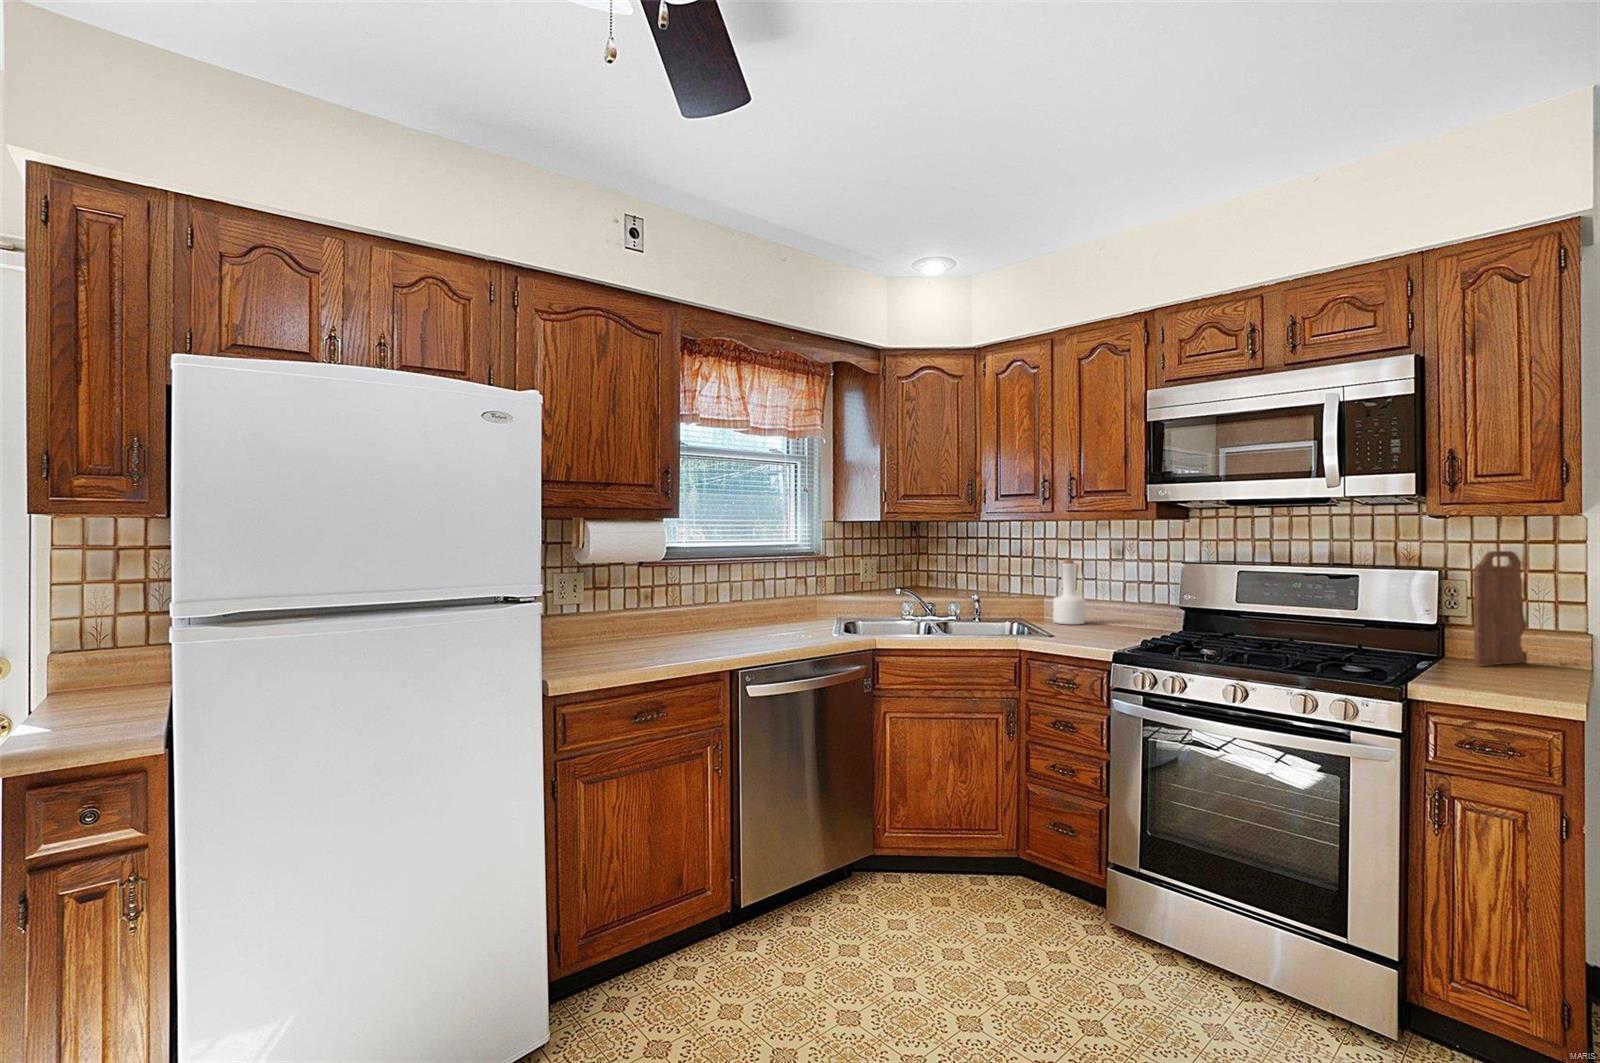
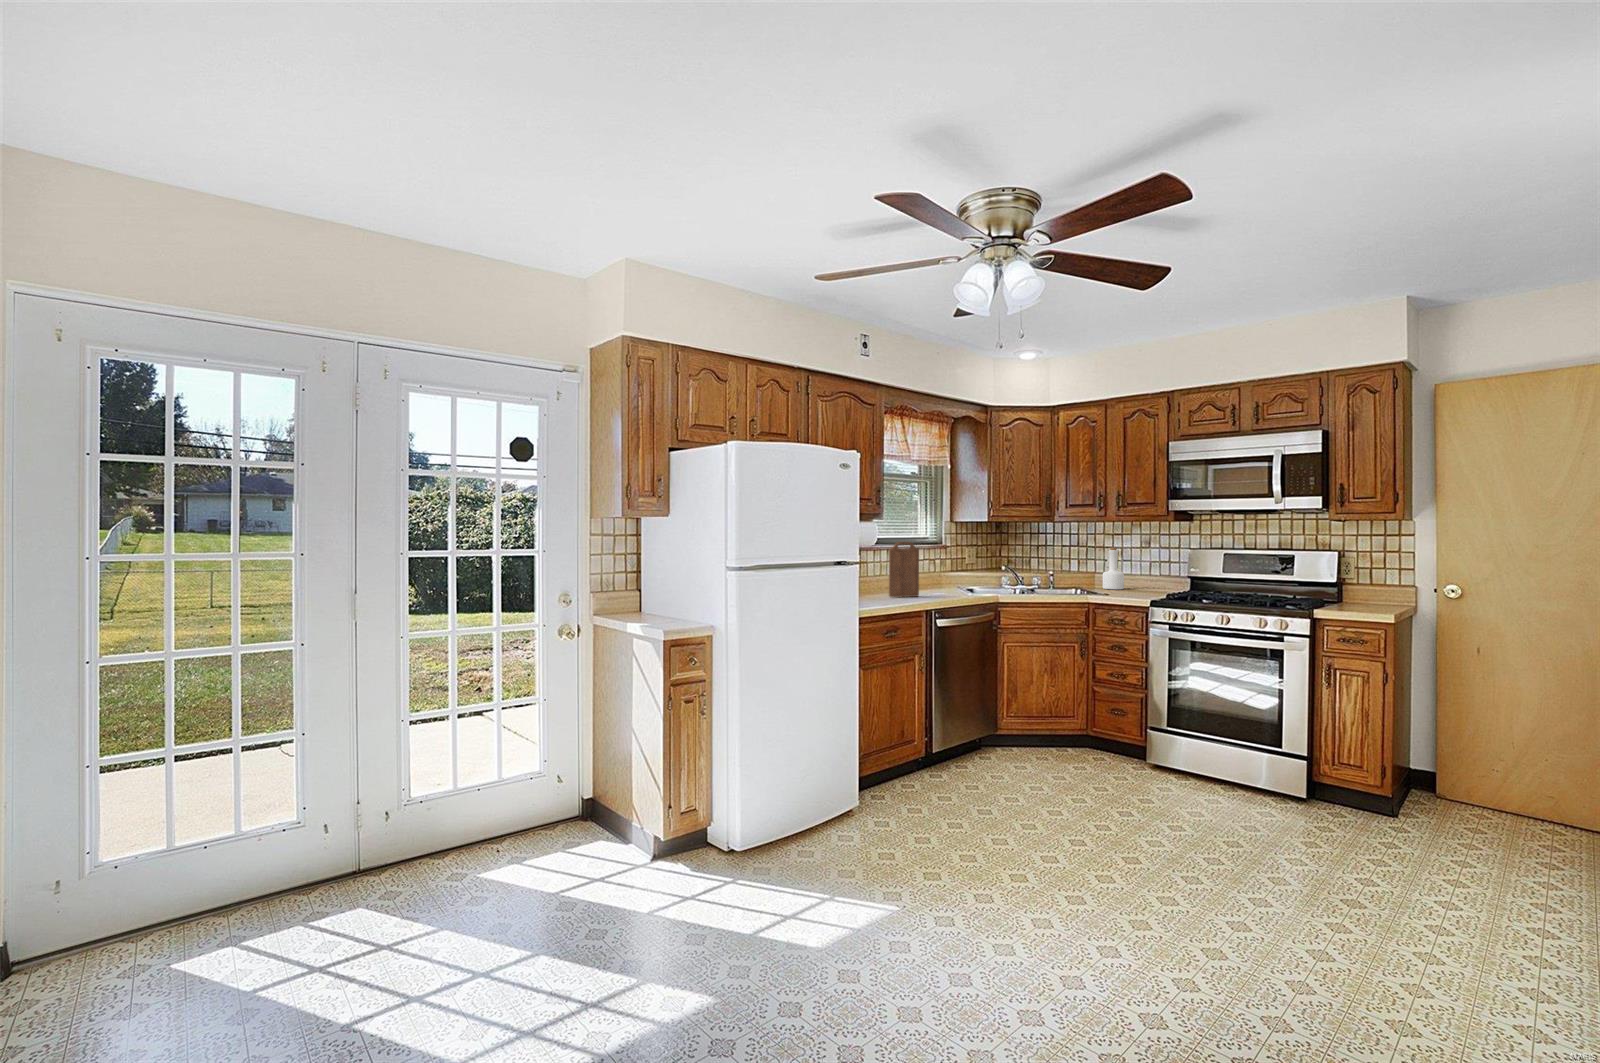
cutting board: present [1474,551,1527,665] -> present [889,542,919,597]

